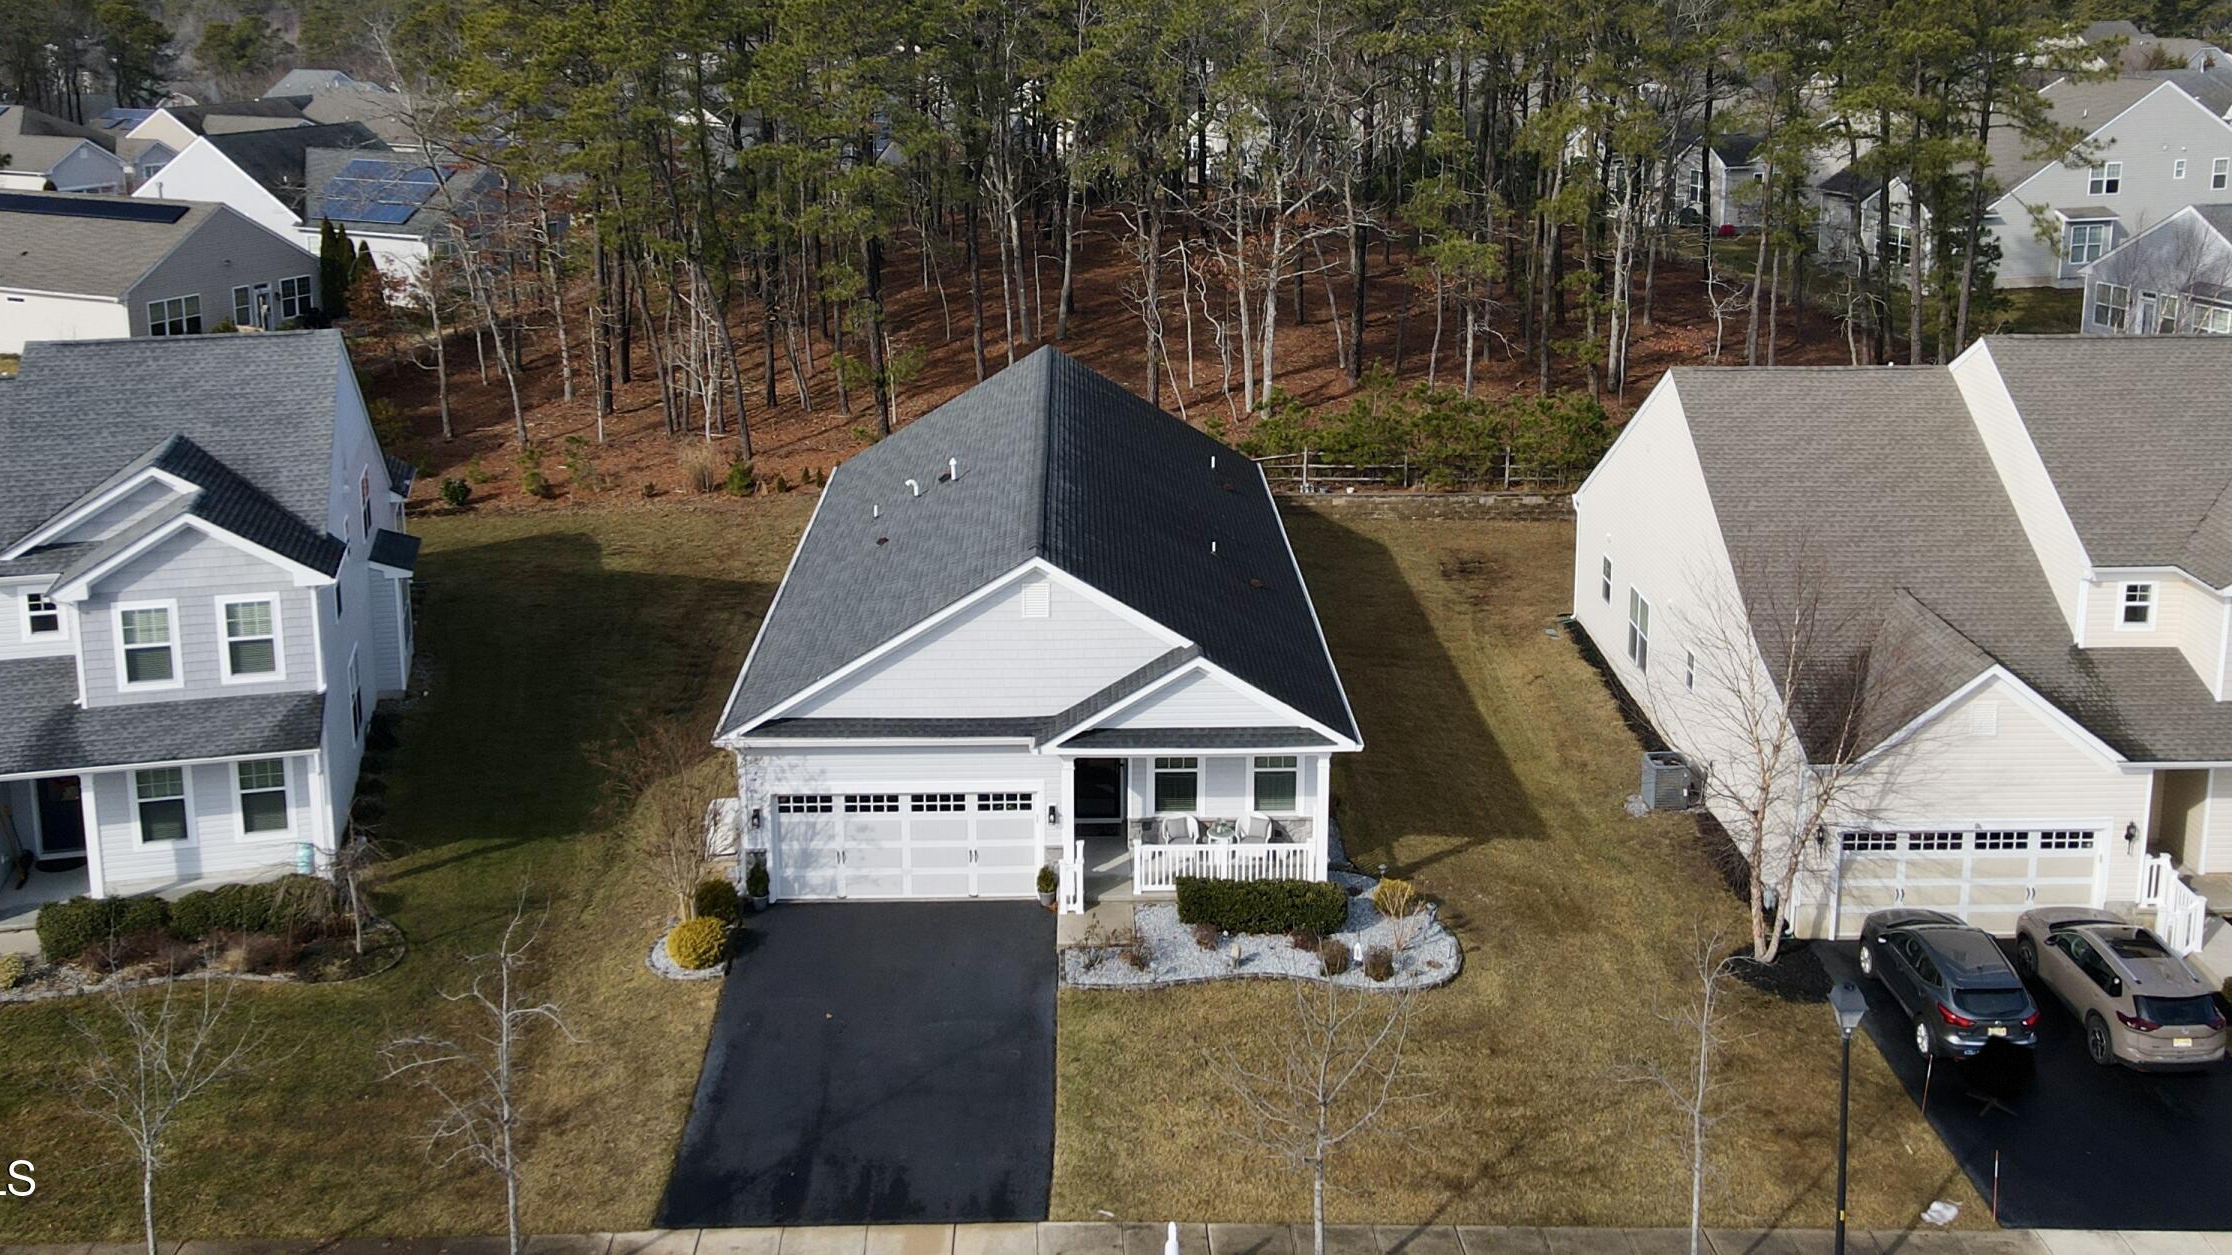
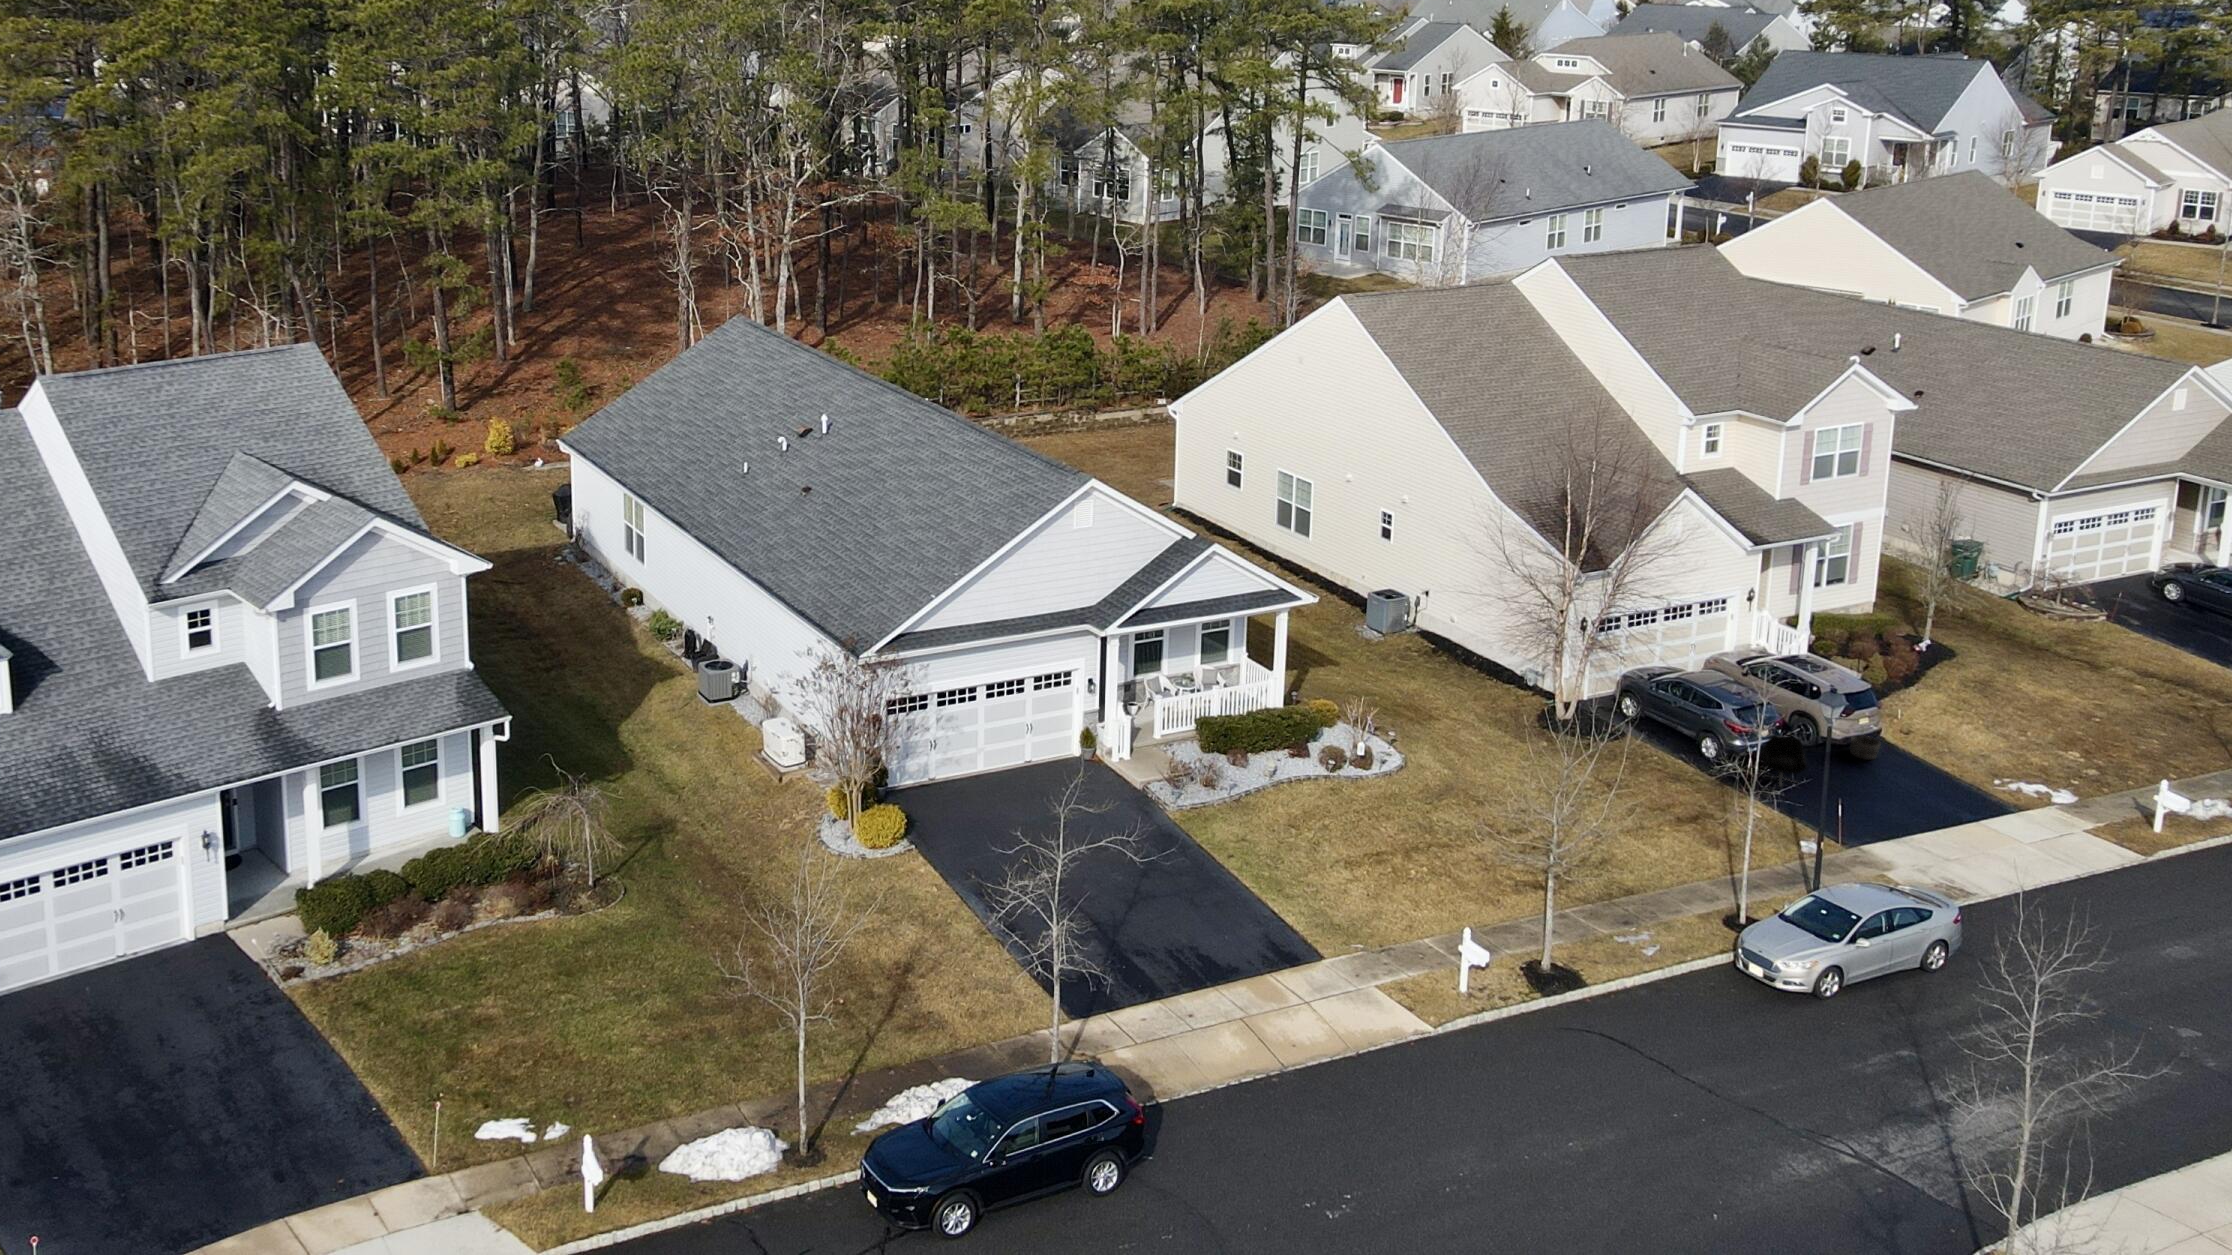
bucket: none [2155,1062,2205,1104] -> present [1850,735,1881,760]

